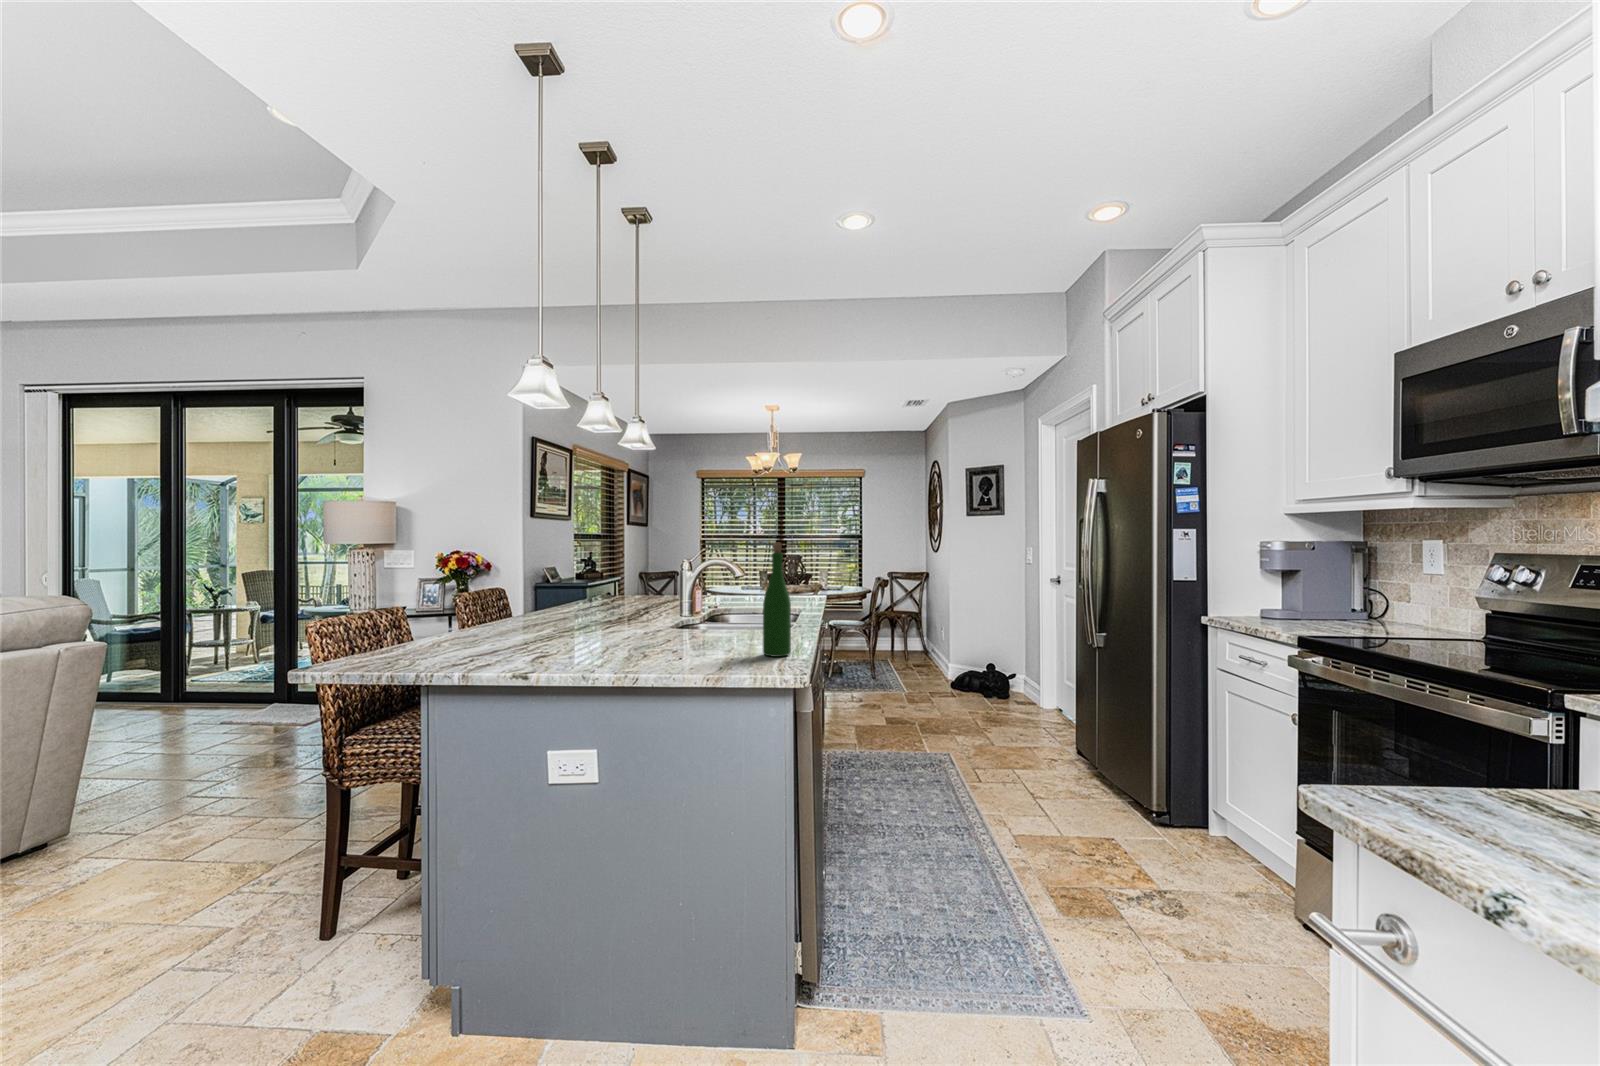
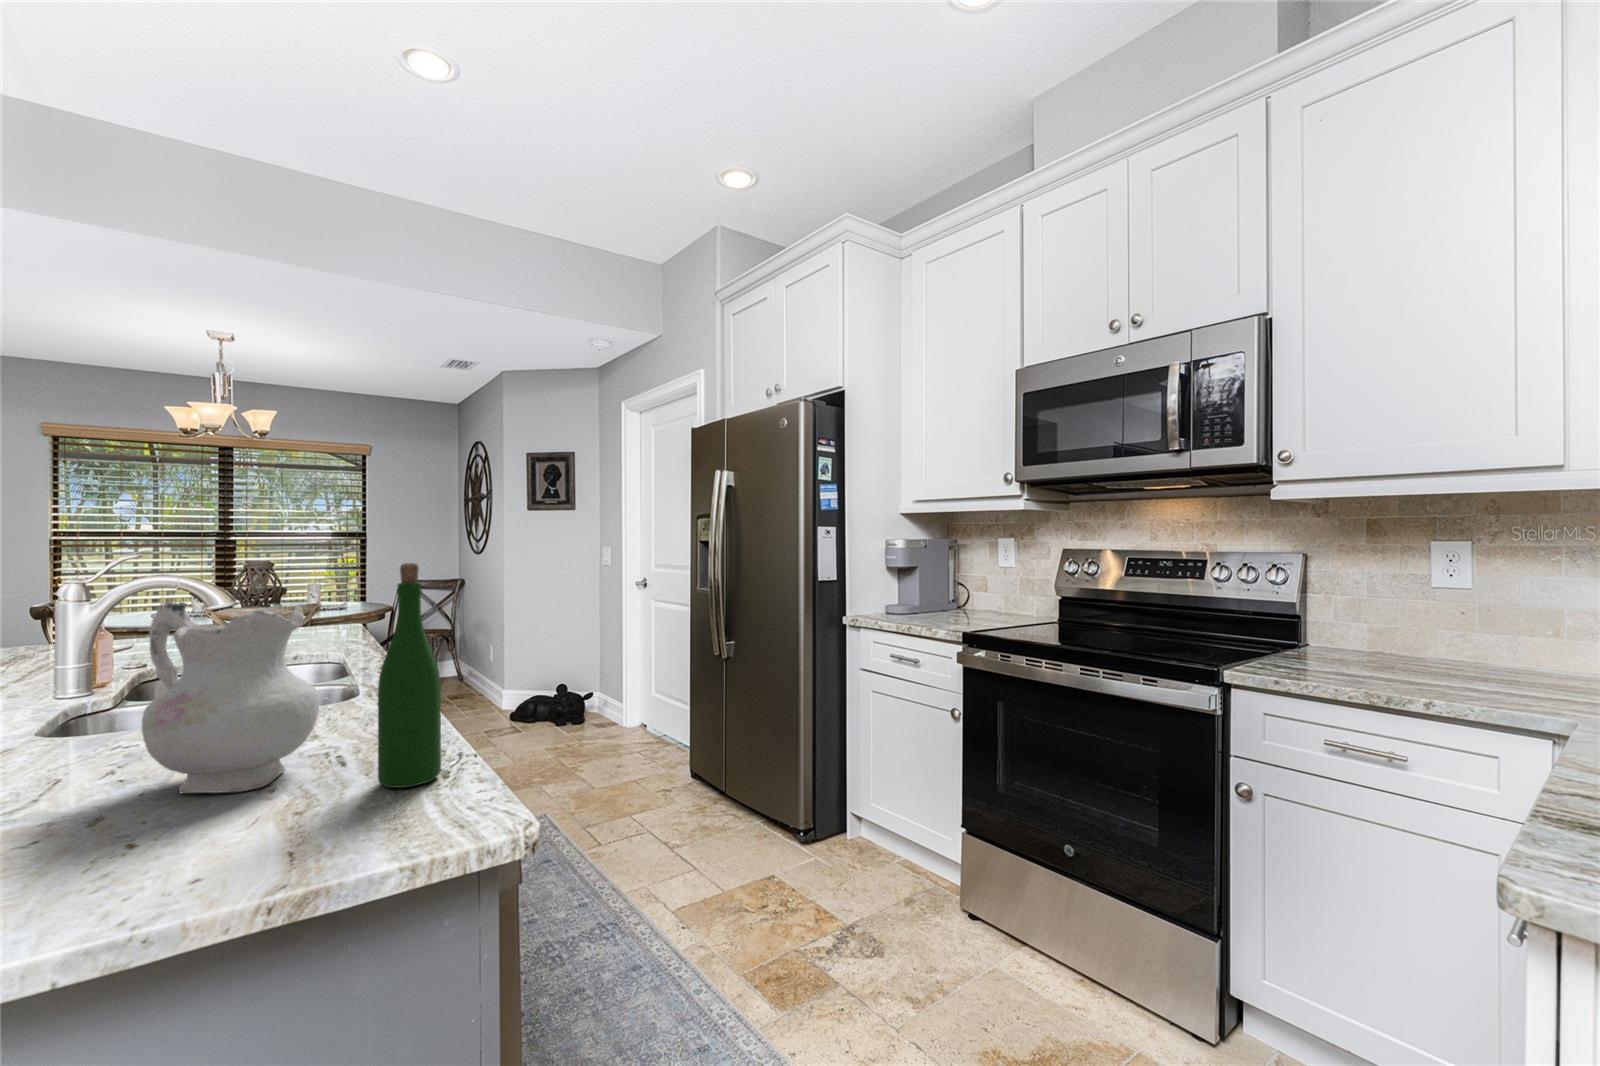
ceramic pitcher: none [681,559,747,649] -> present [142,601,319,793]

